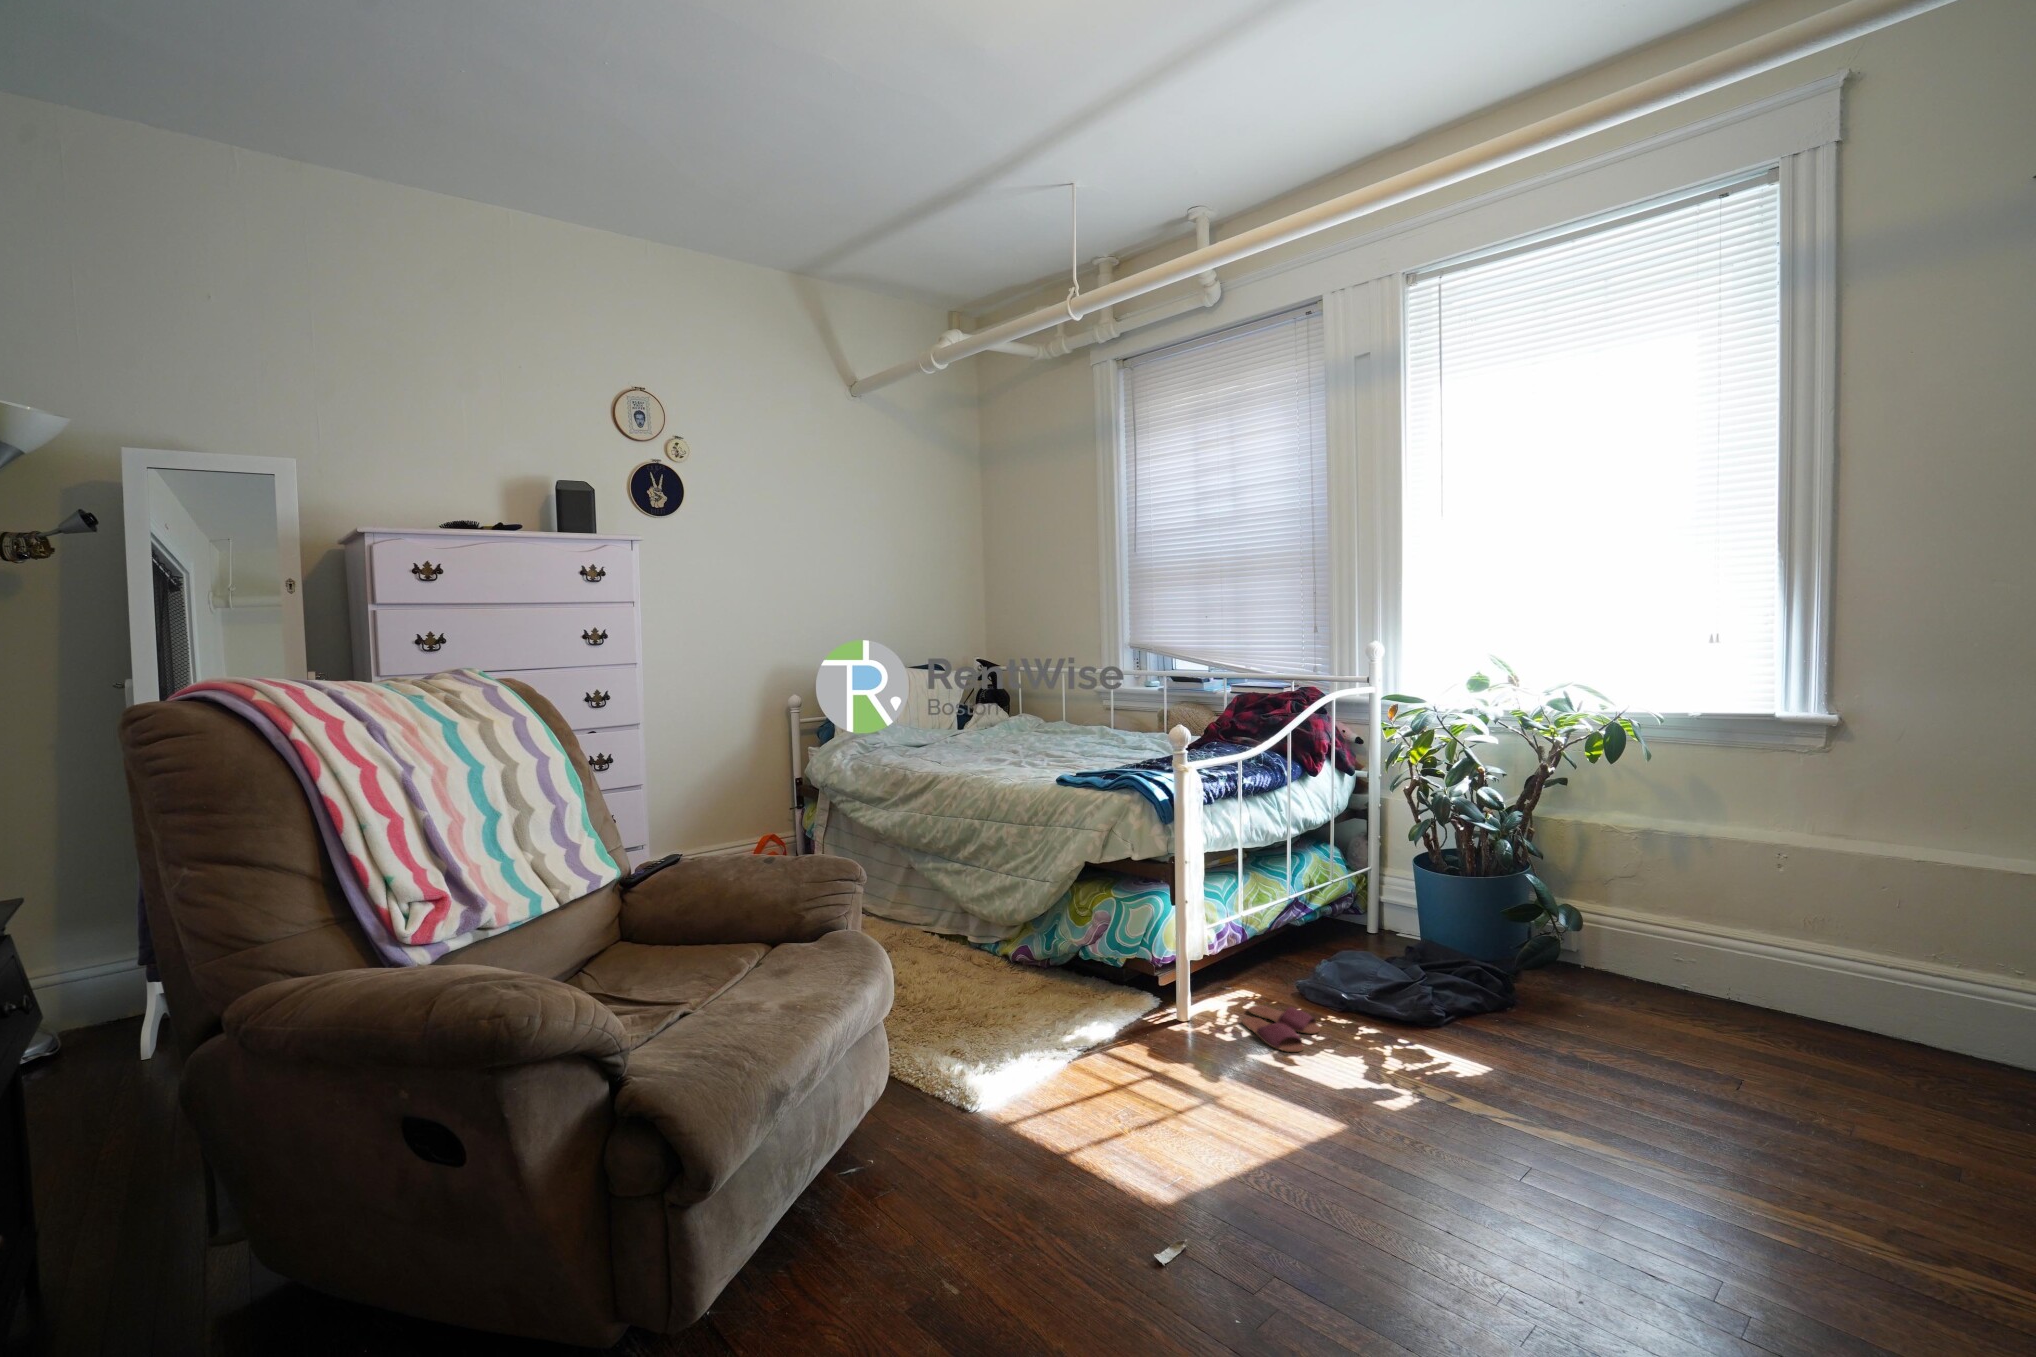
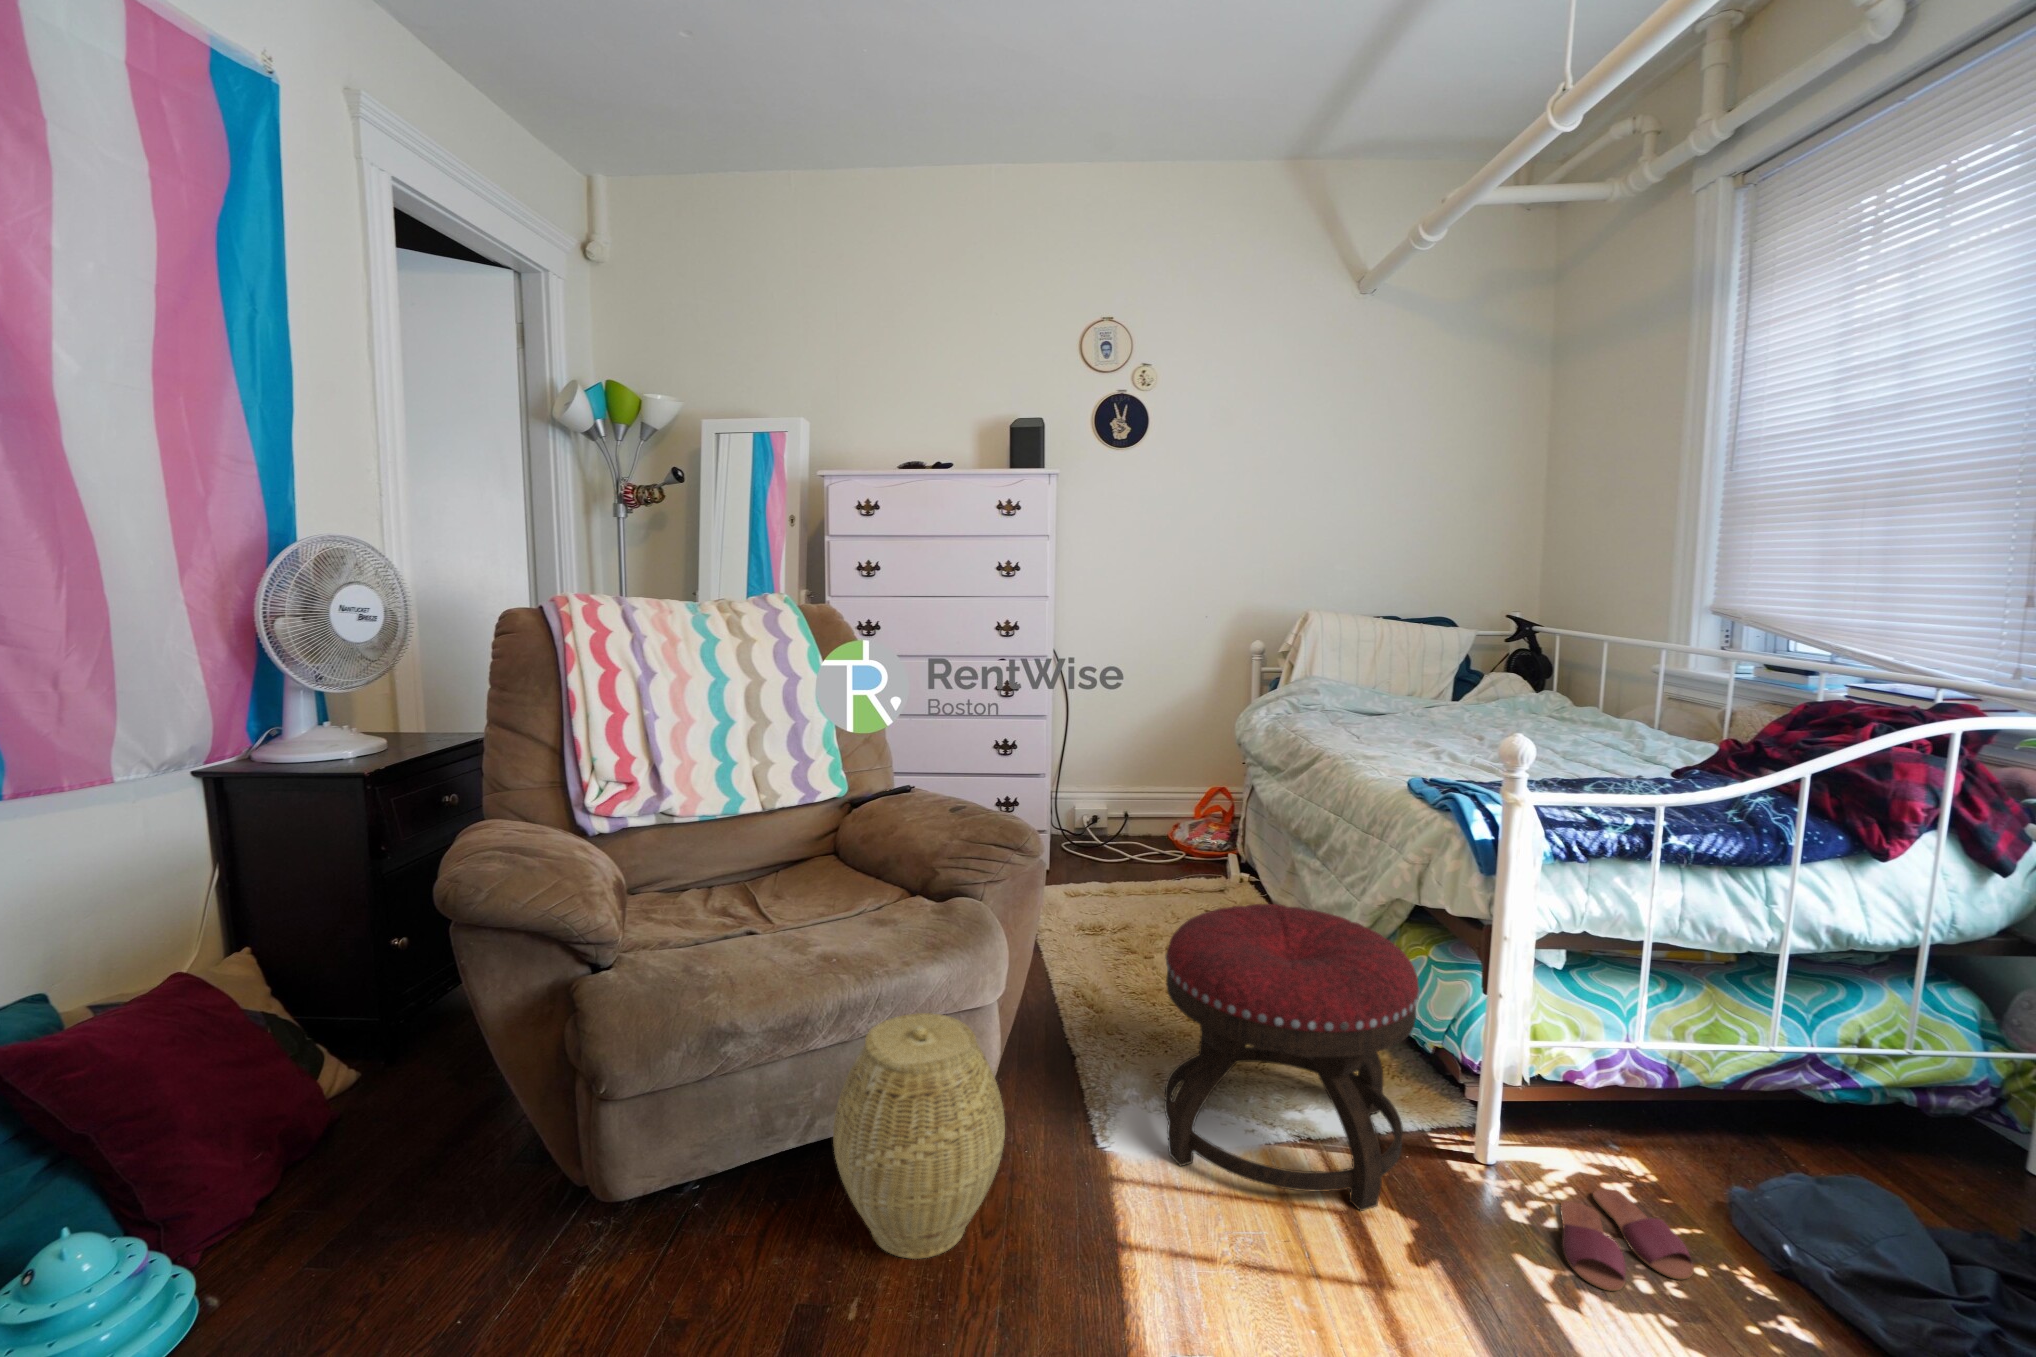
ottoman: none [976,877,1168,1096] -> present [1164,904,1420,1211]
woven basket: none [840,1020,996,1243] -> present [833,1013,1005,1259]

